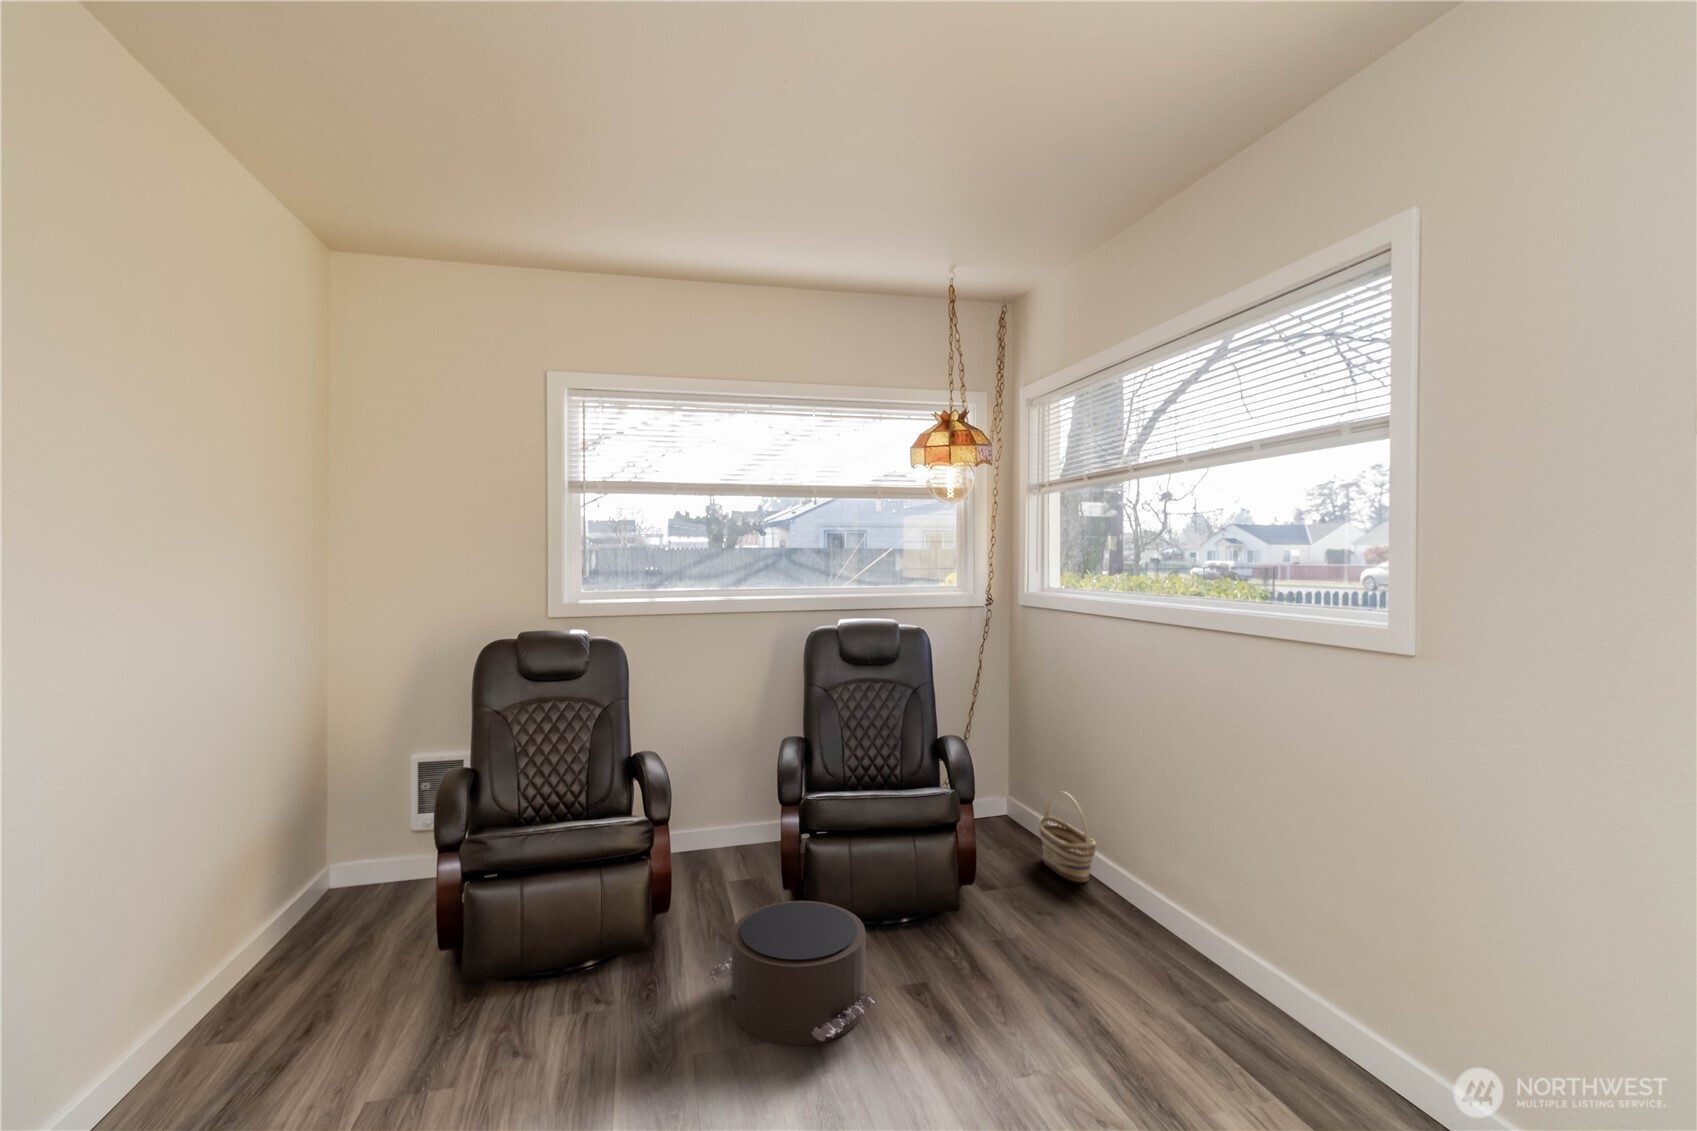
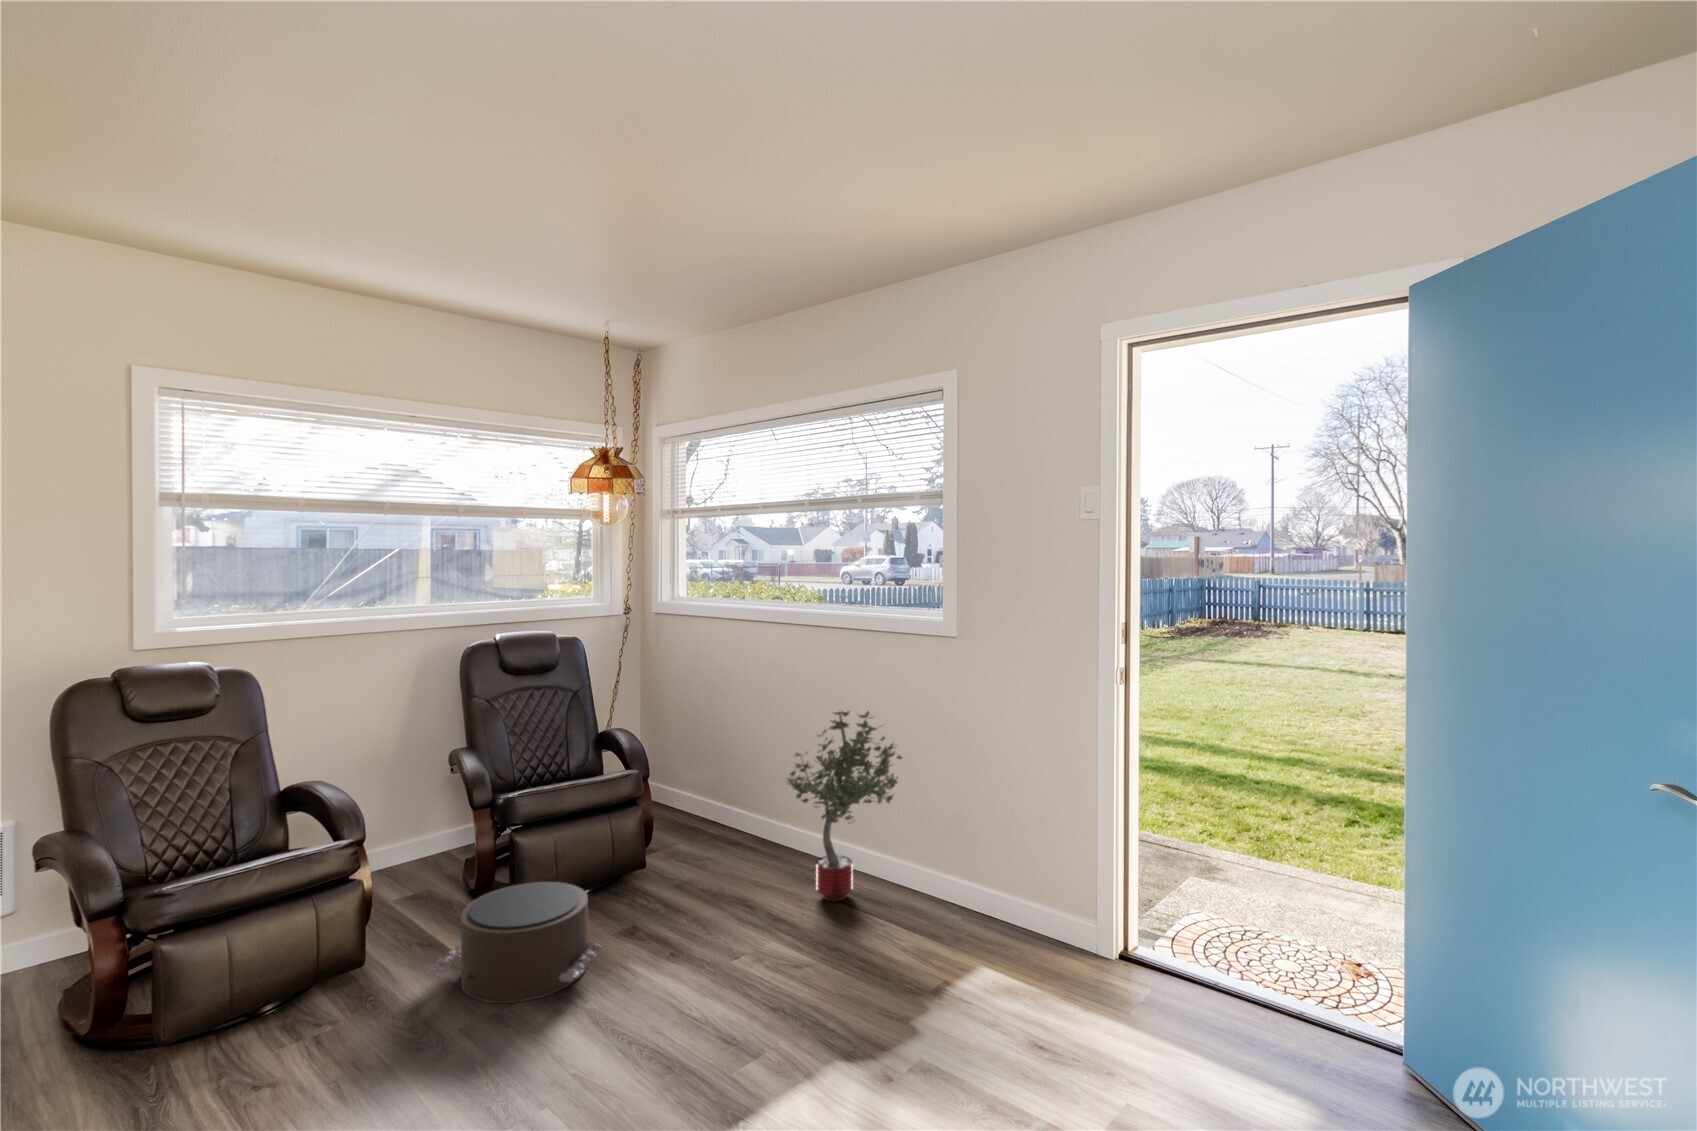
potted tree: none [1143,760,1313,1024] -> present [786,711,902,901]
basket: present [1039,793,1096,882] -> none [683,766,734,837]

